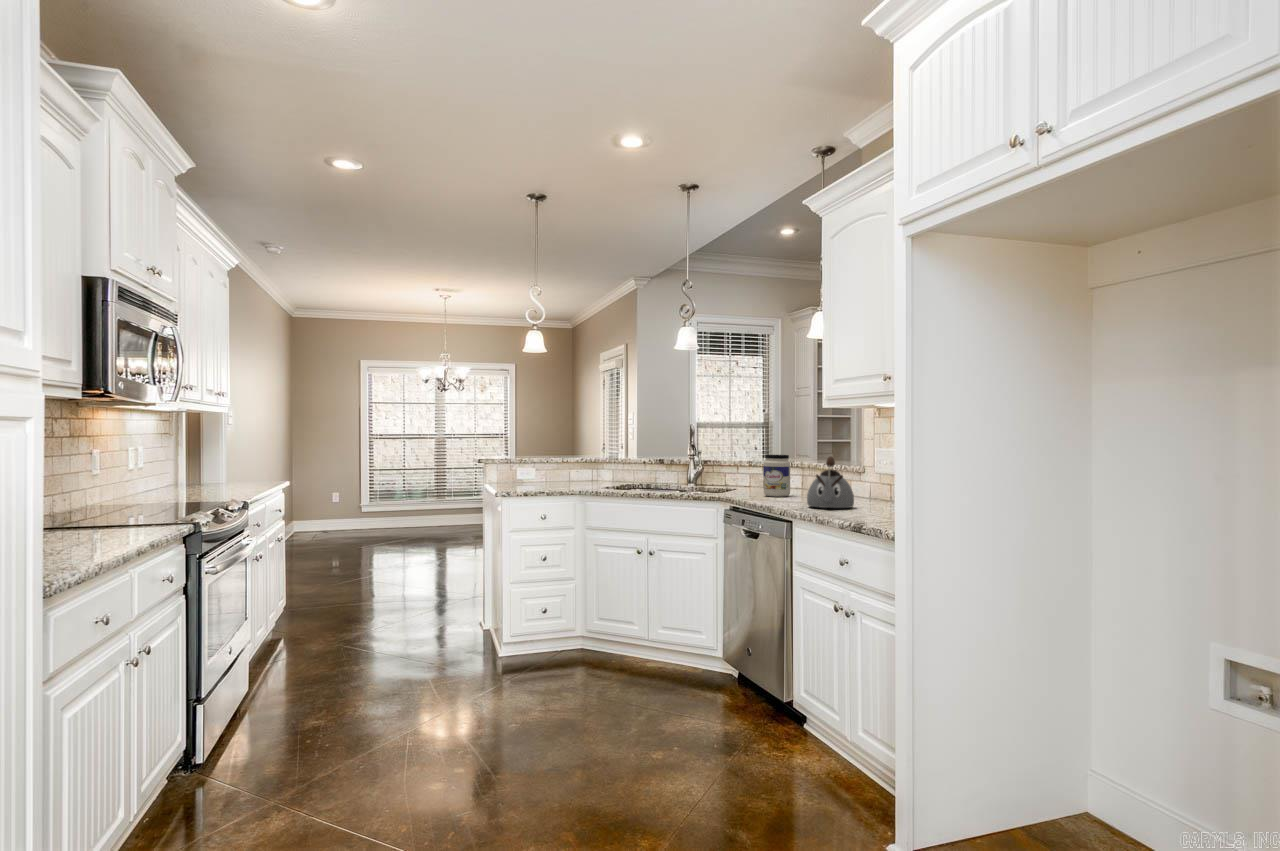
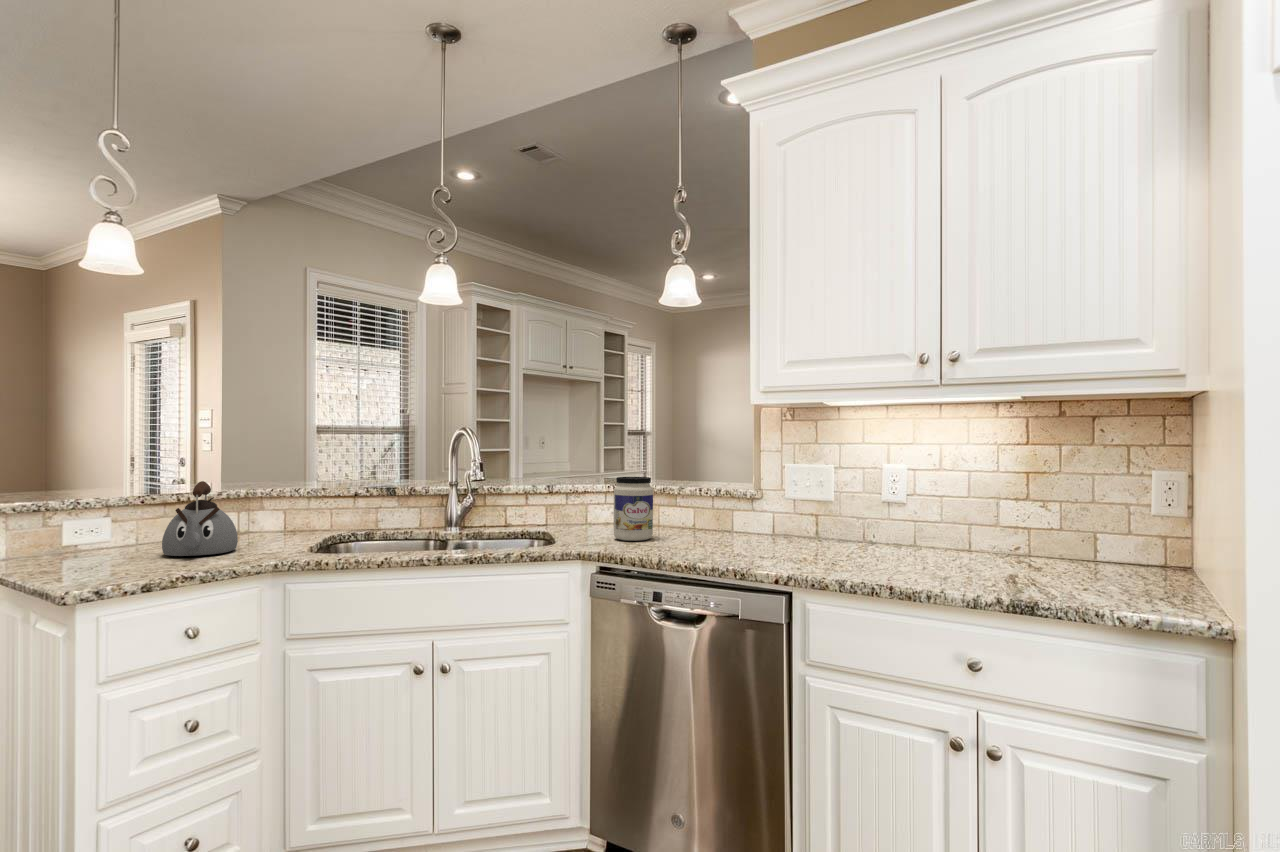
kettle: present [807,456,854,508] -> present [162,481,238,556]

